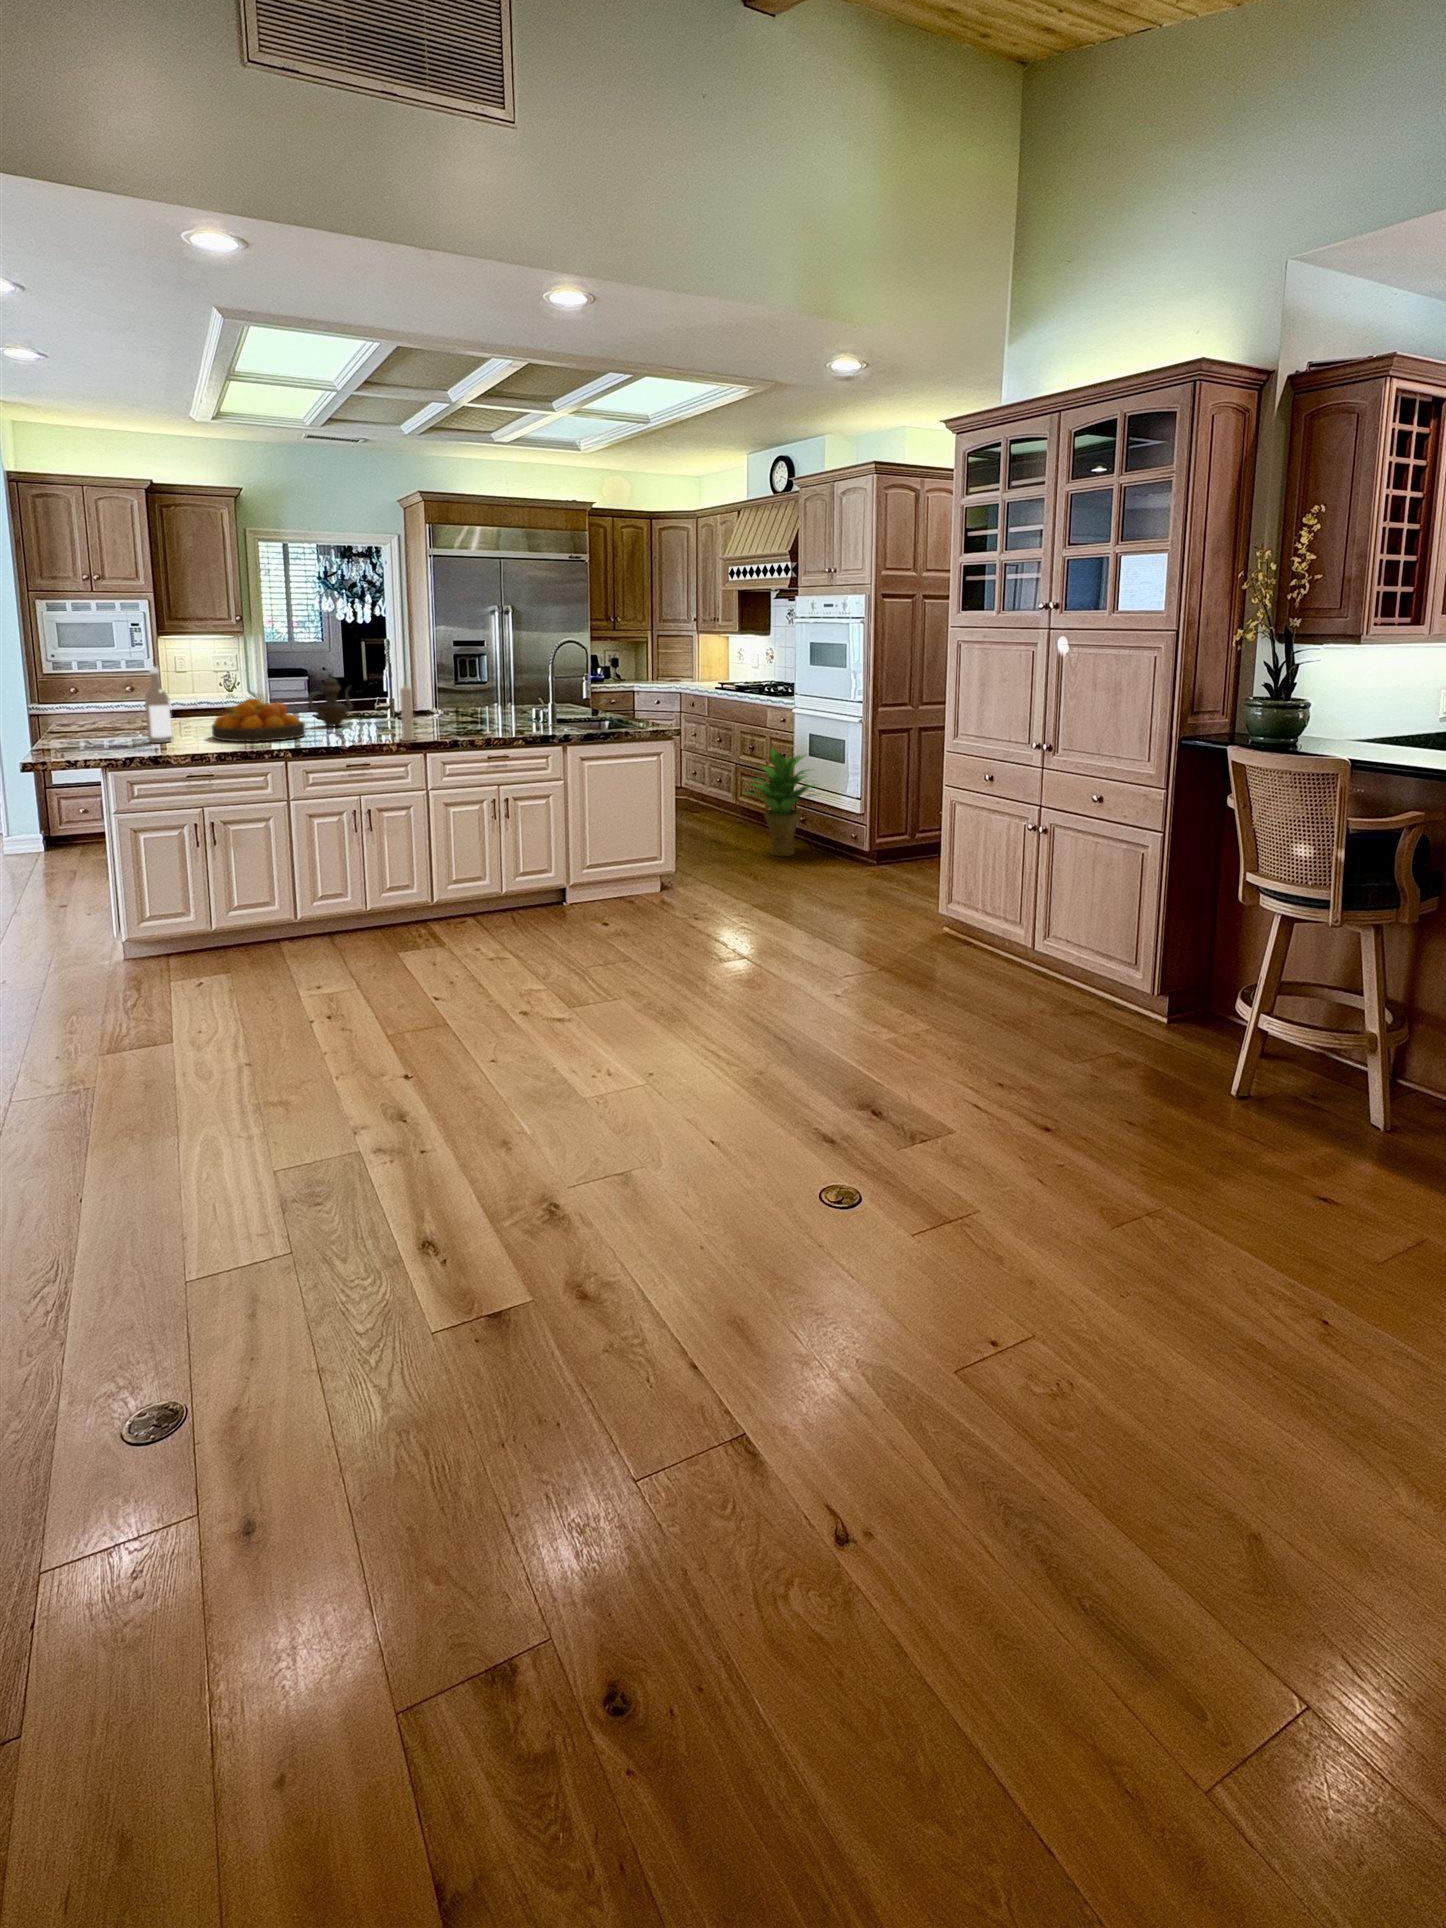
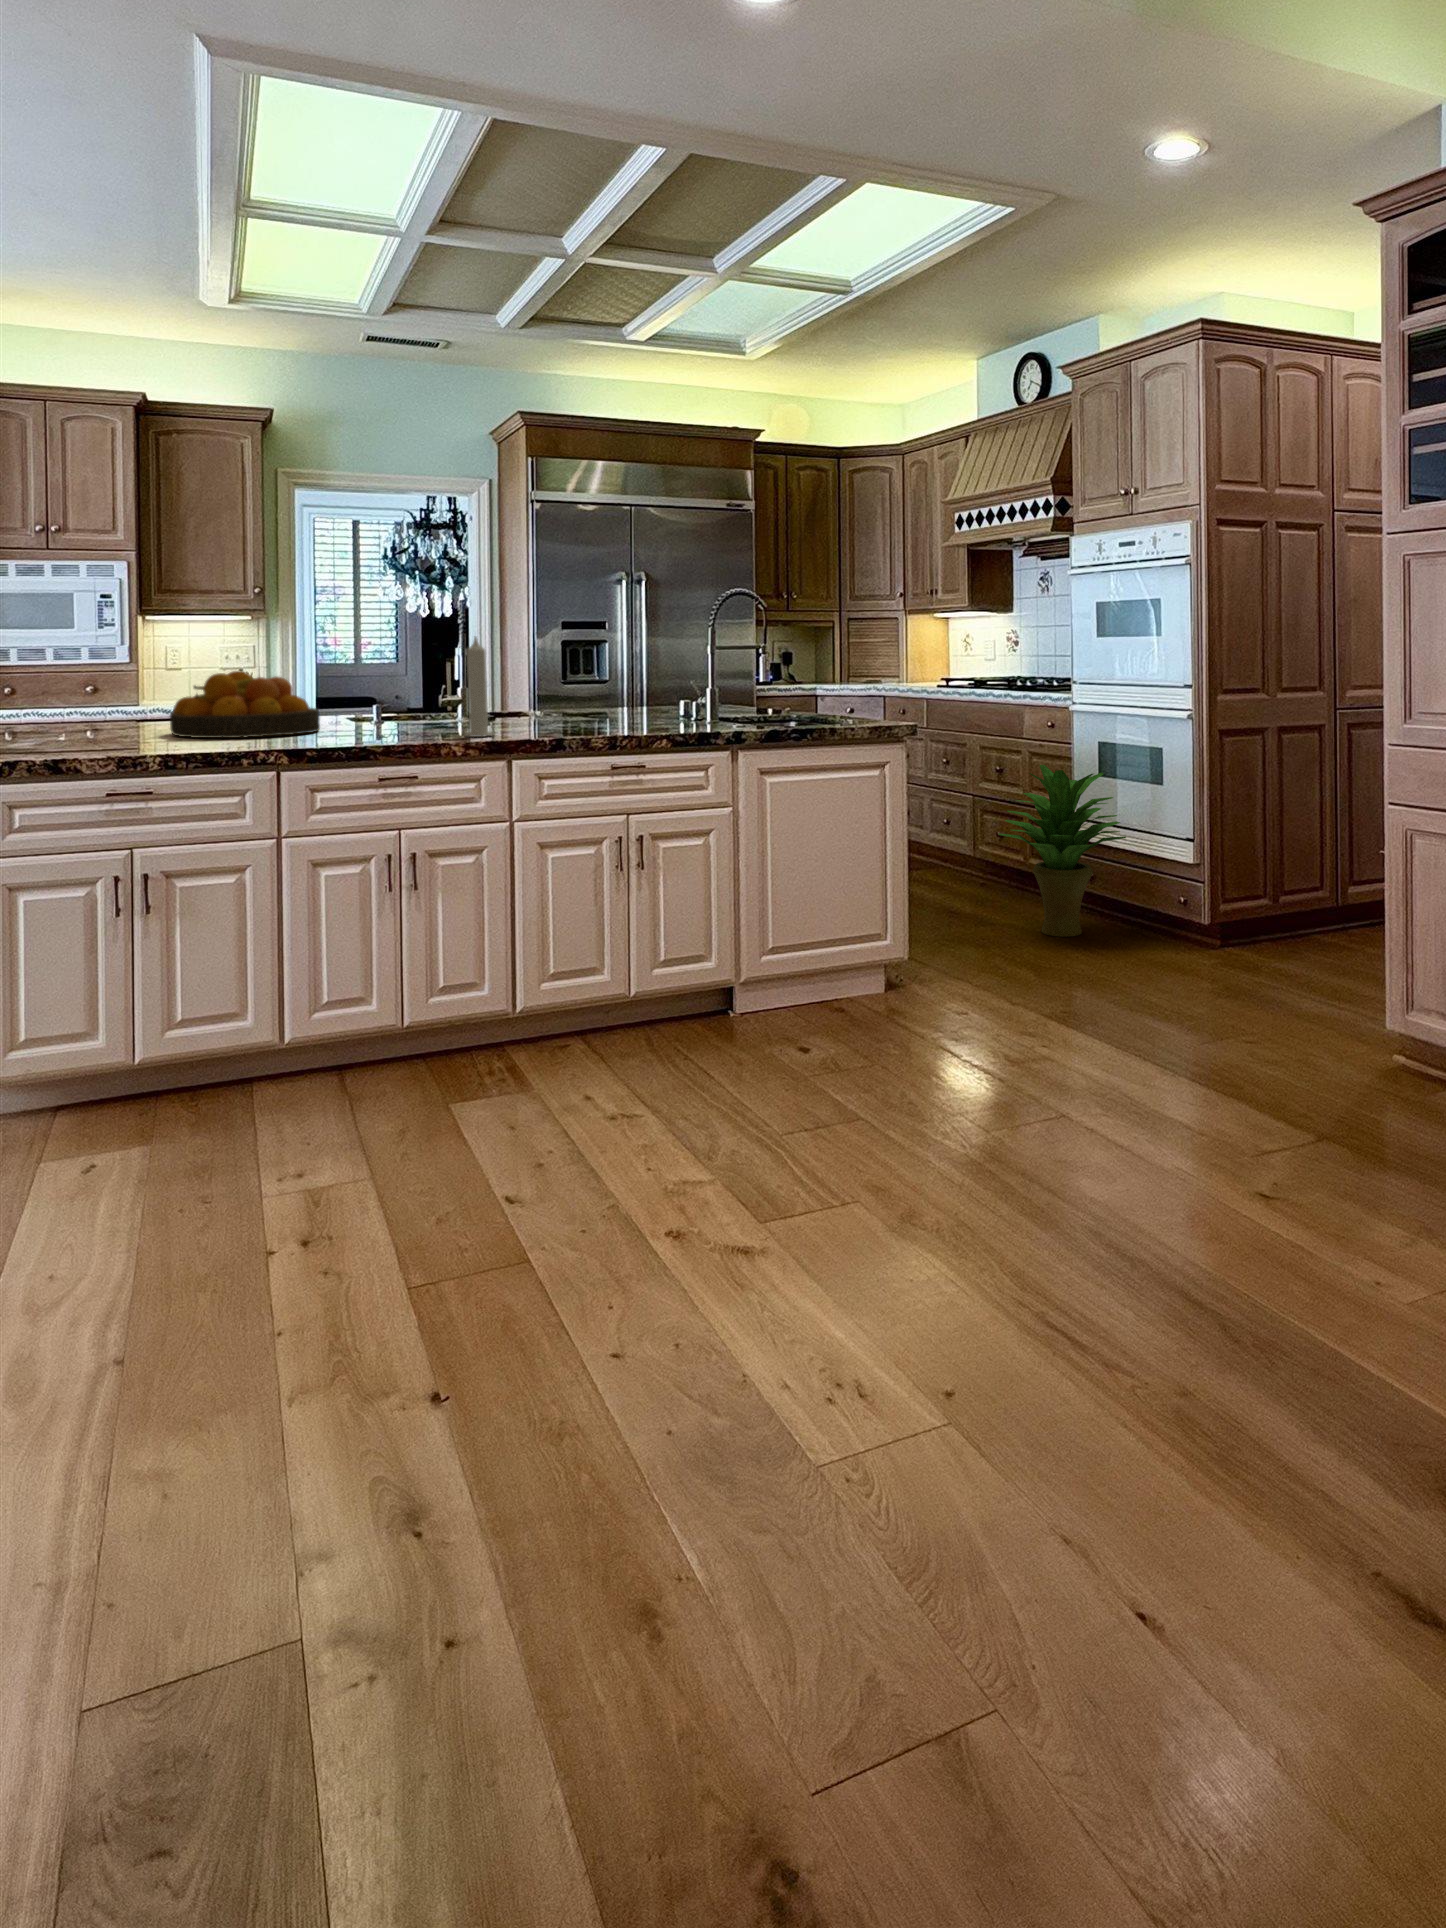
wine bottle: present [145,667,172,743] -> none [60,615,105,740]
teapot: present [308,673,353,727] -> none [331,633,402,721]

